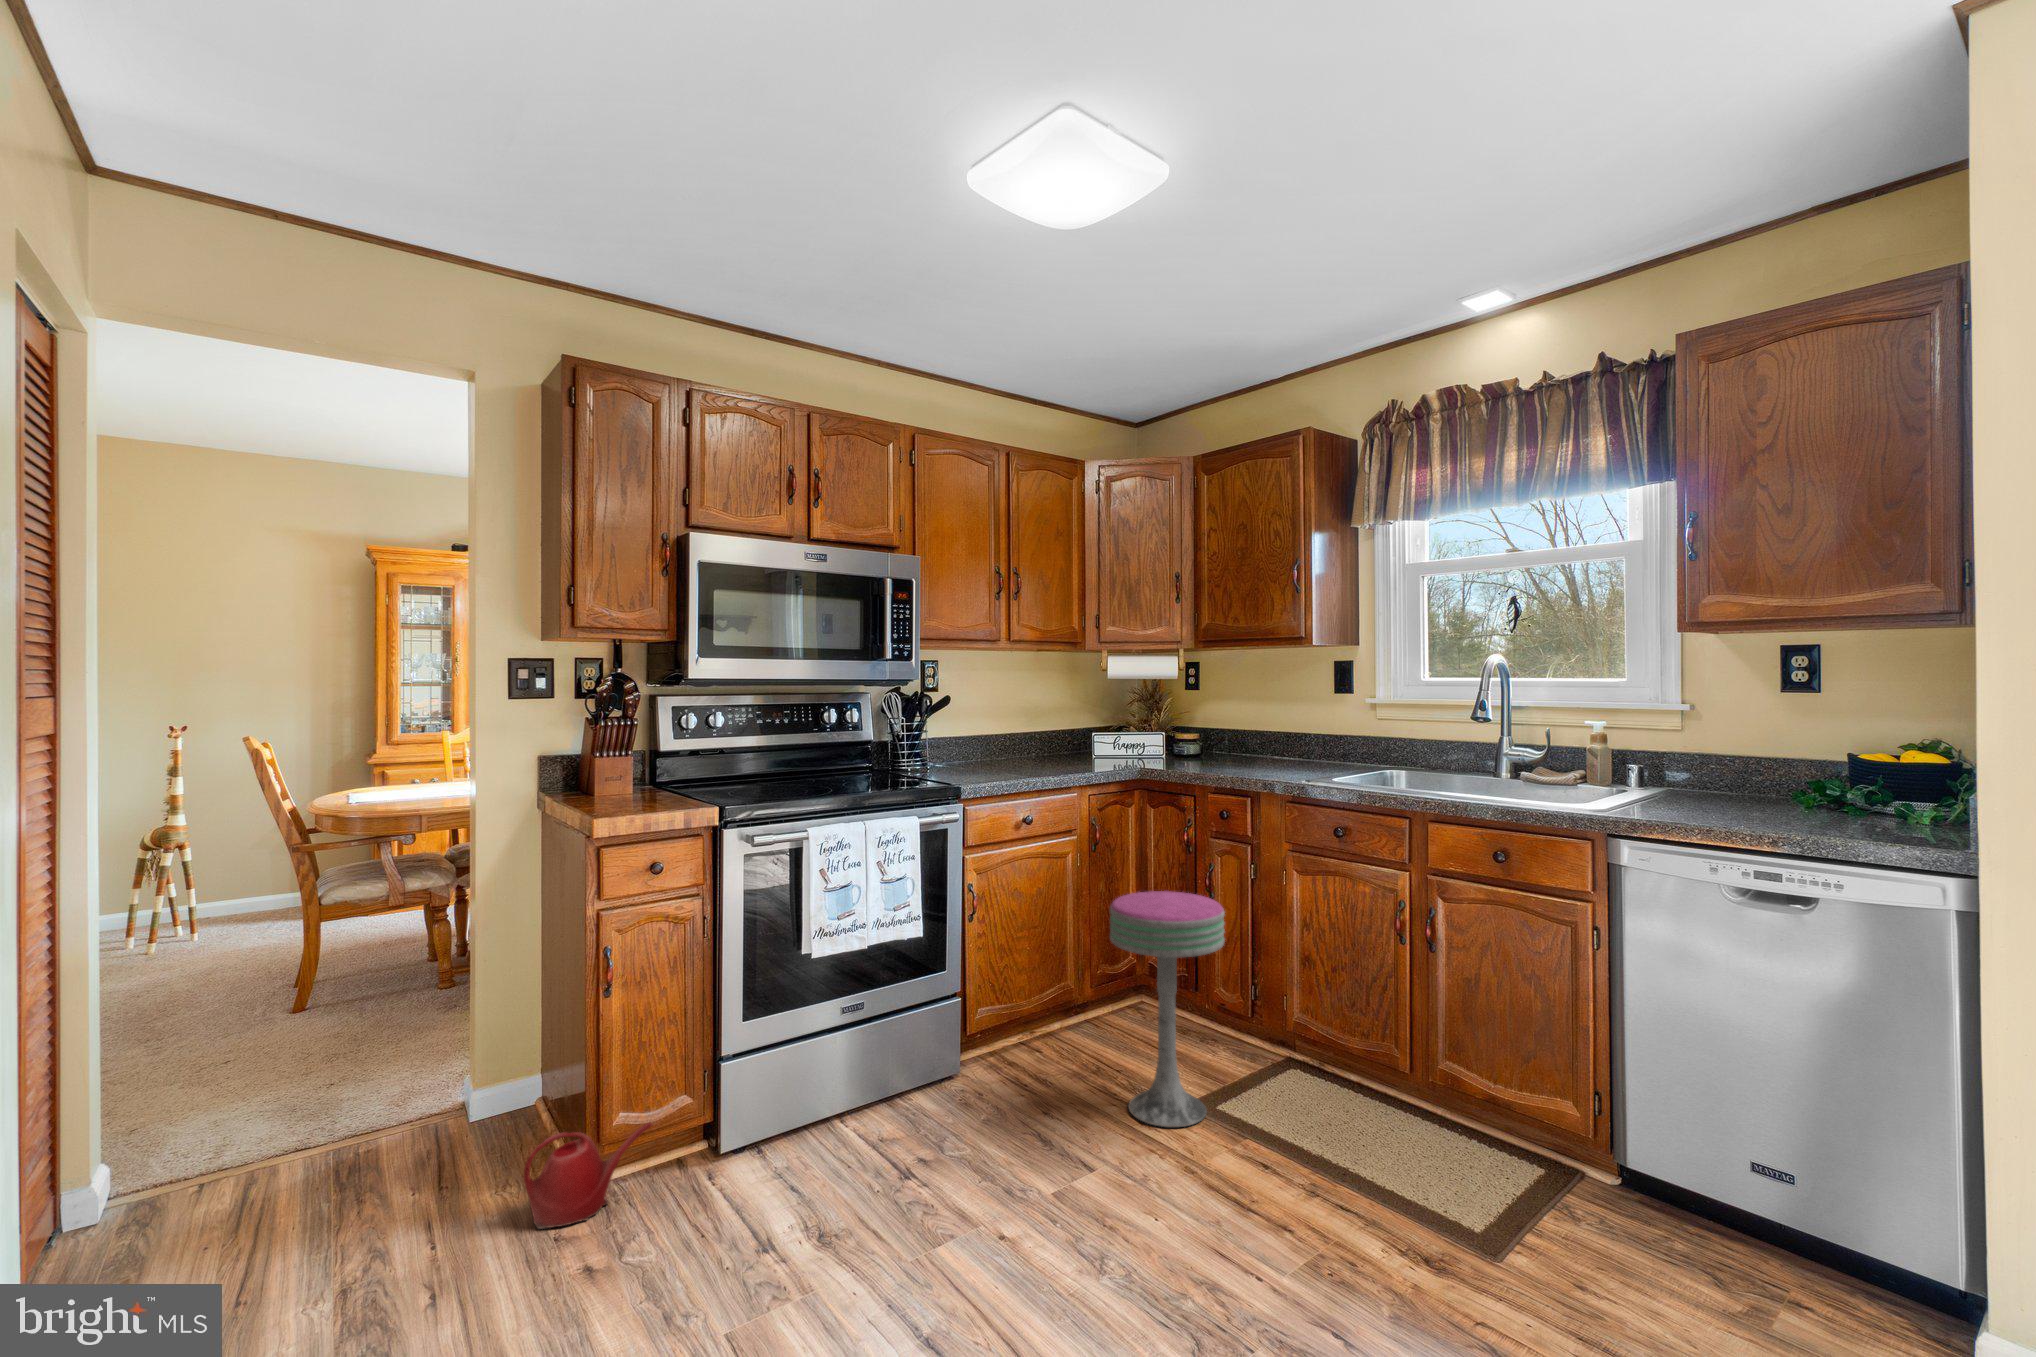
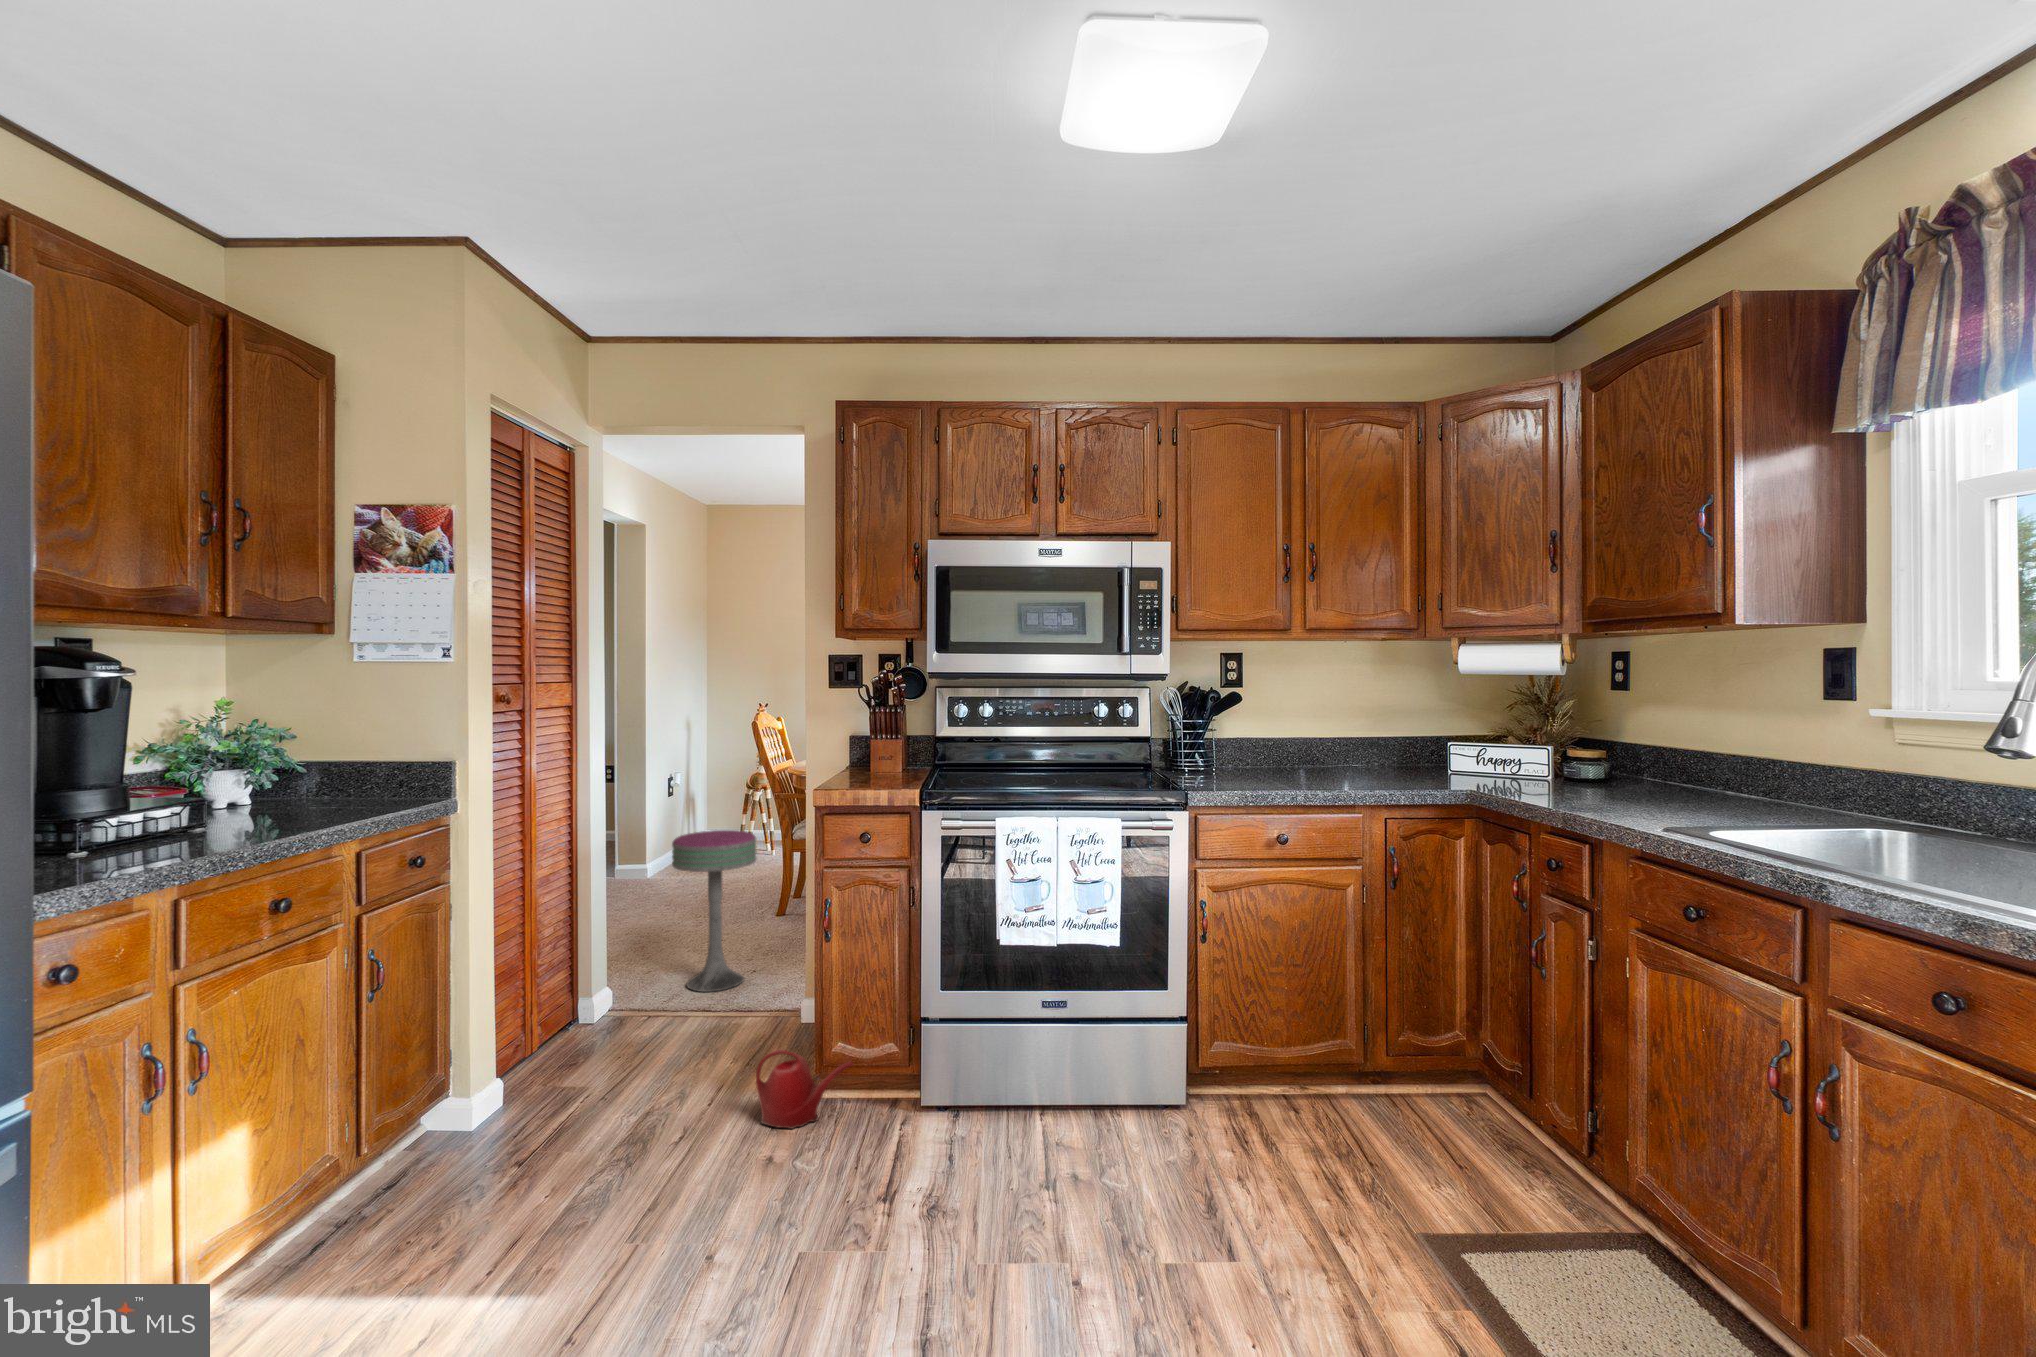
bar stool: present [1110,891,1225,1127] -> present [672,830,756,992]

